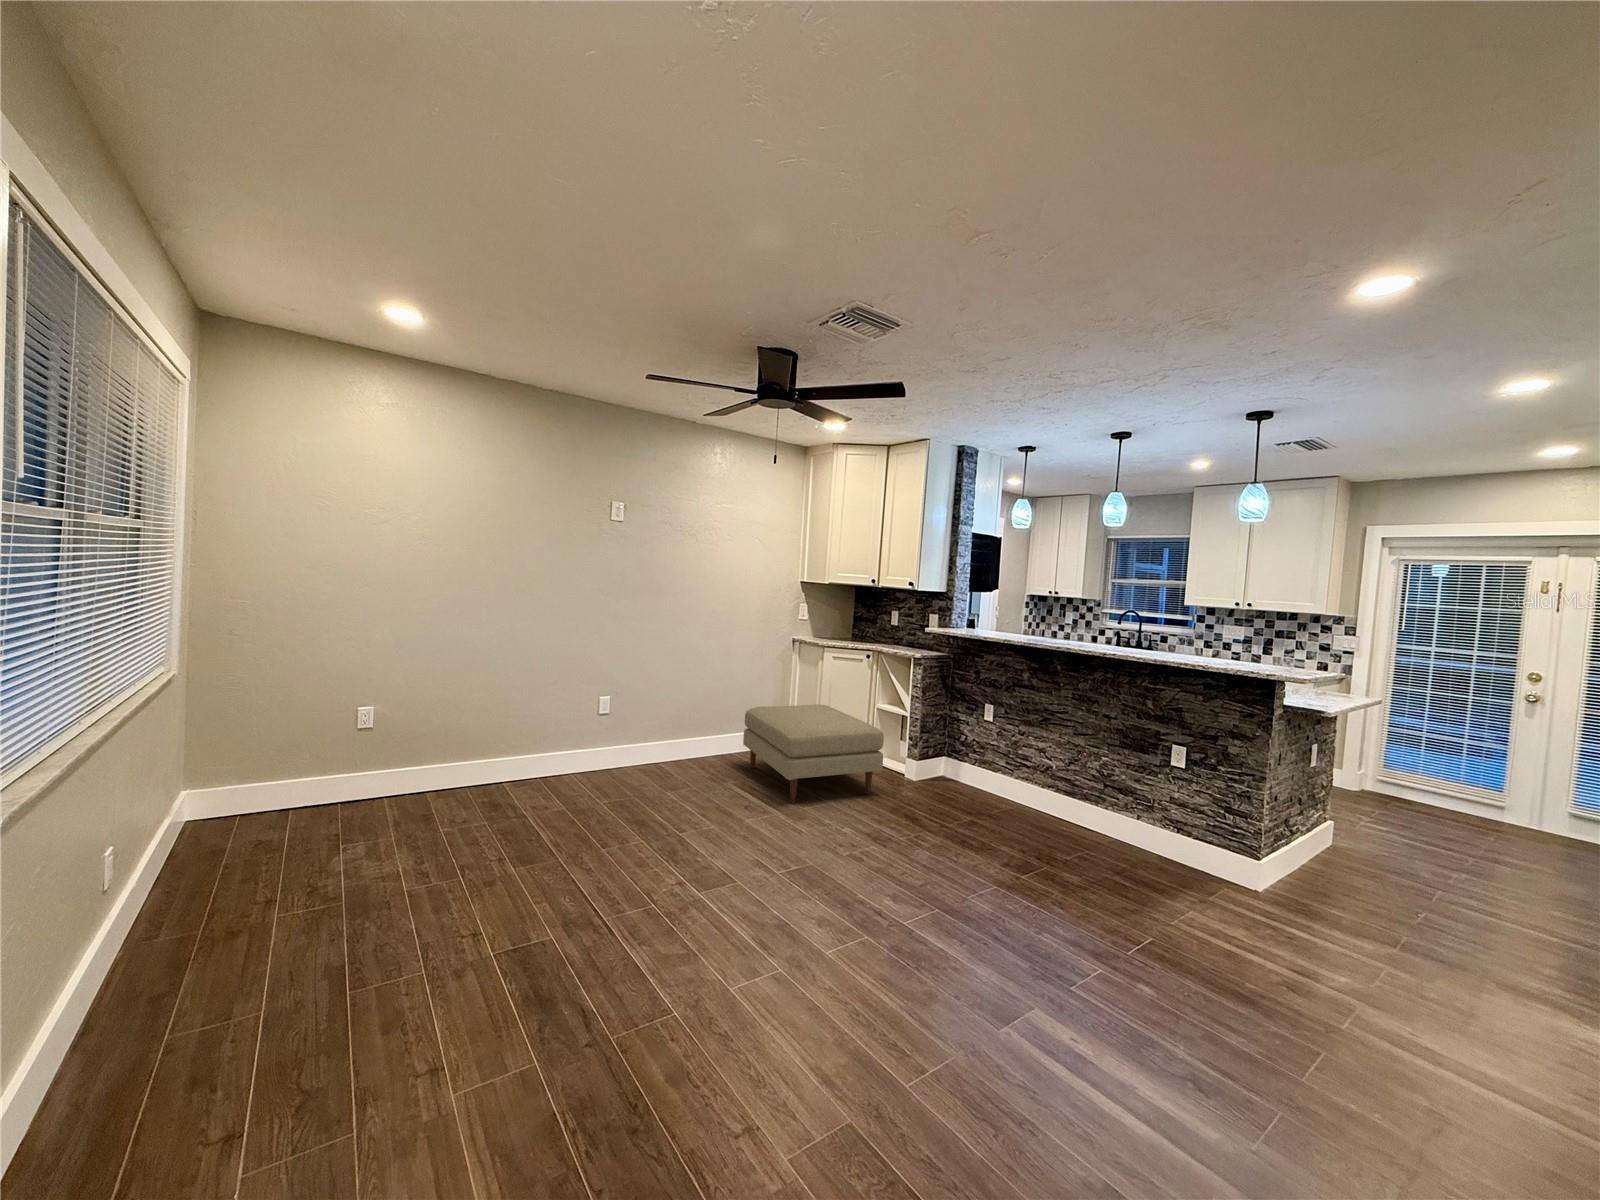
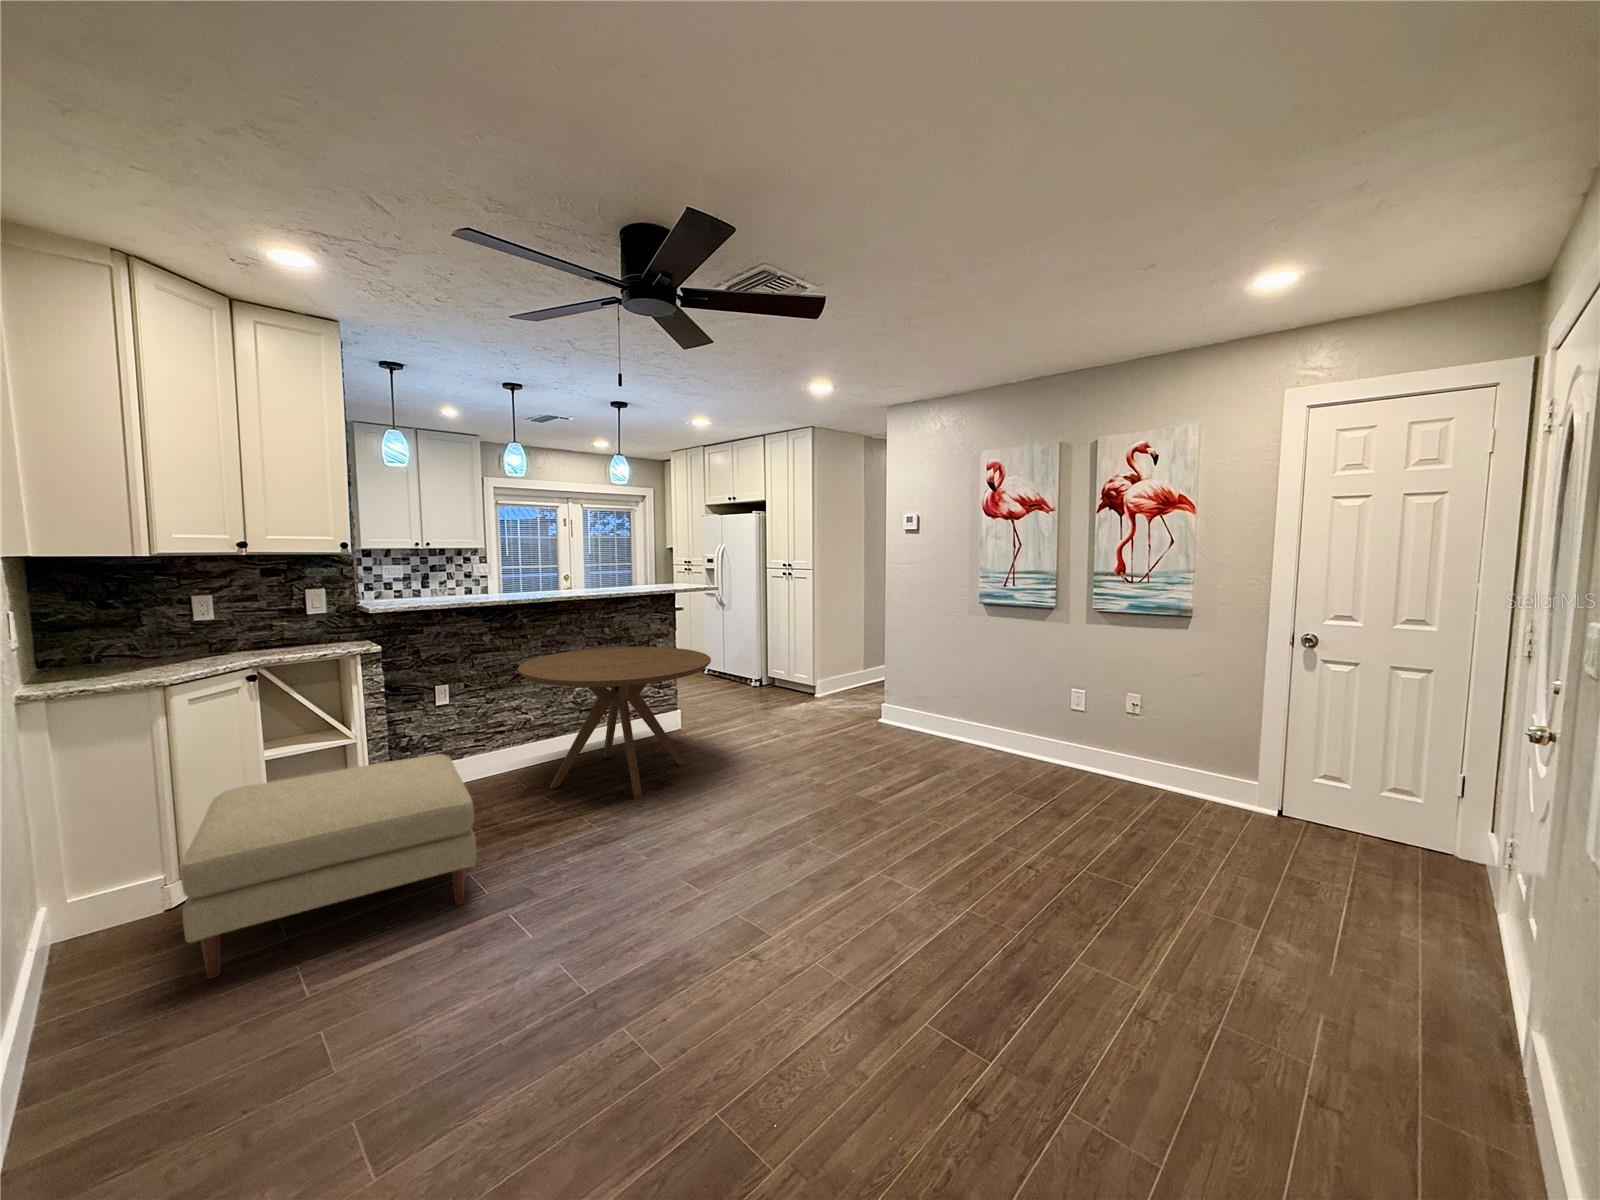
dining table: none [935,699,1163,888] -> present [518,647,711,799]

